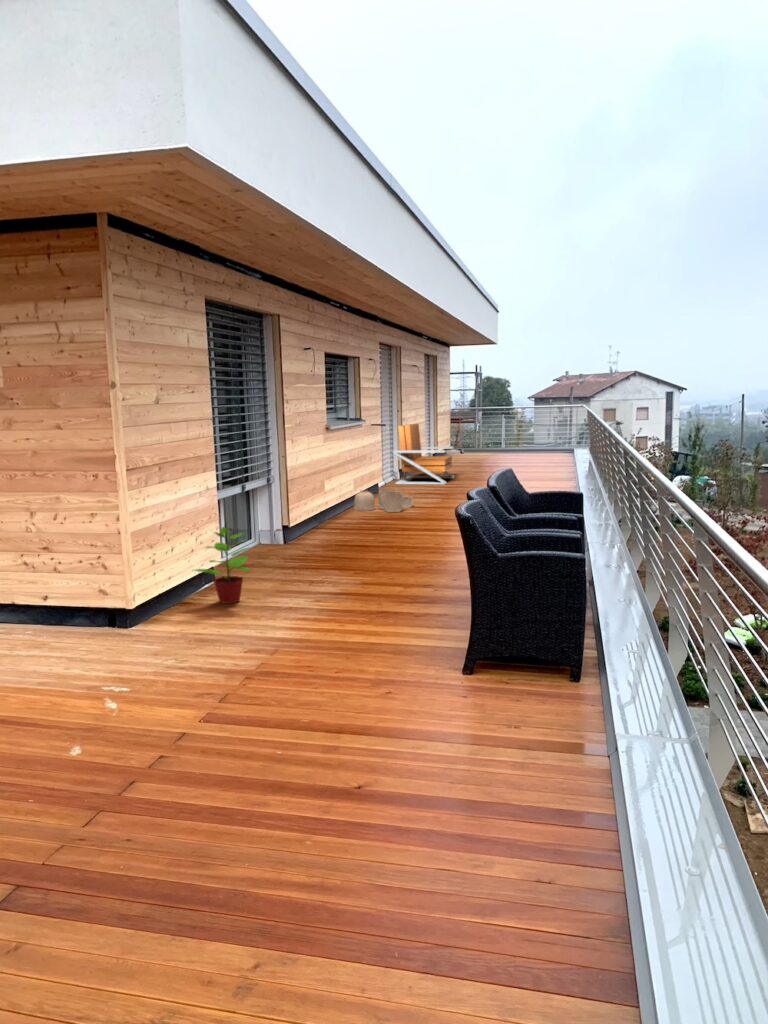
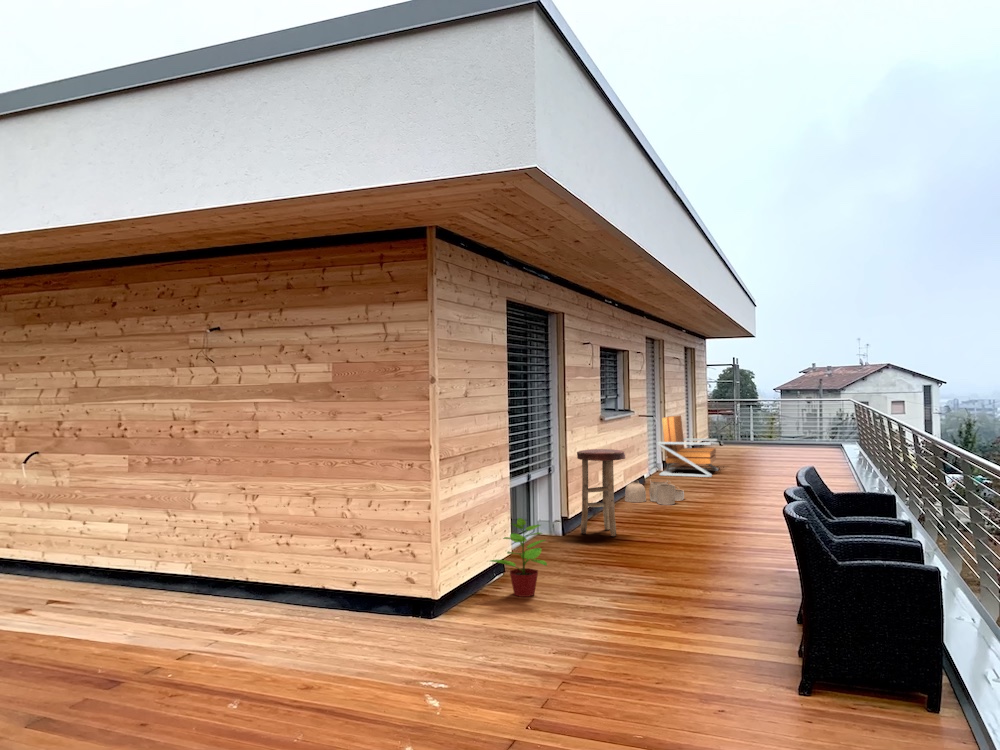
stool: none [296,458,345,544] -> present [577,449,625,536]

